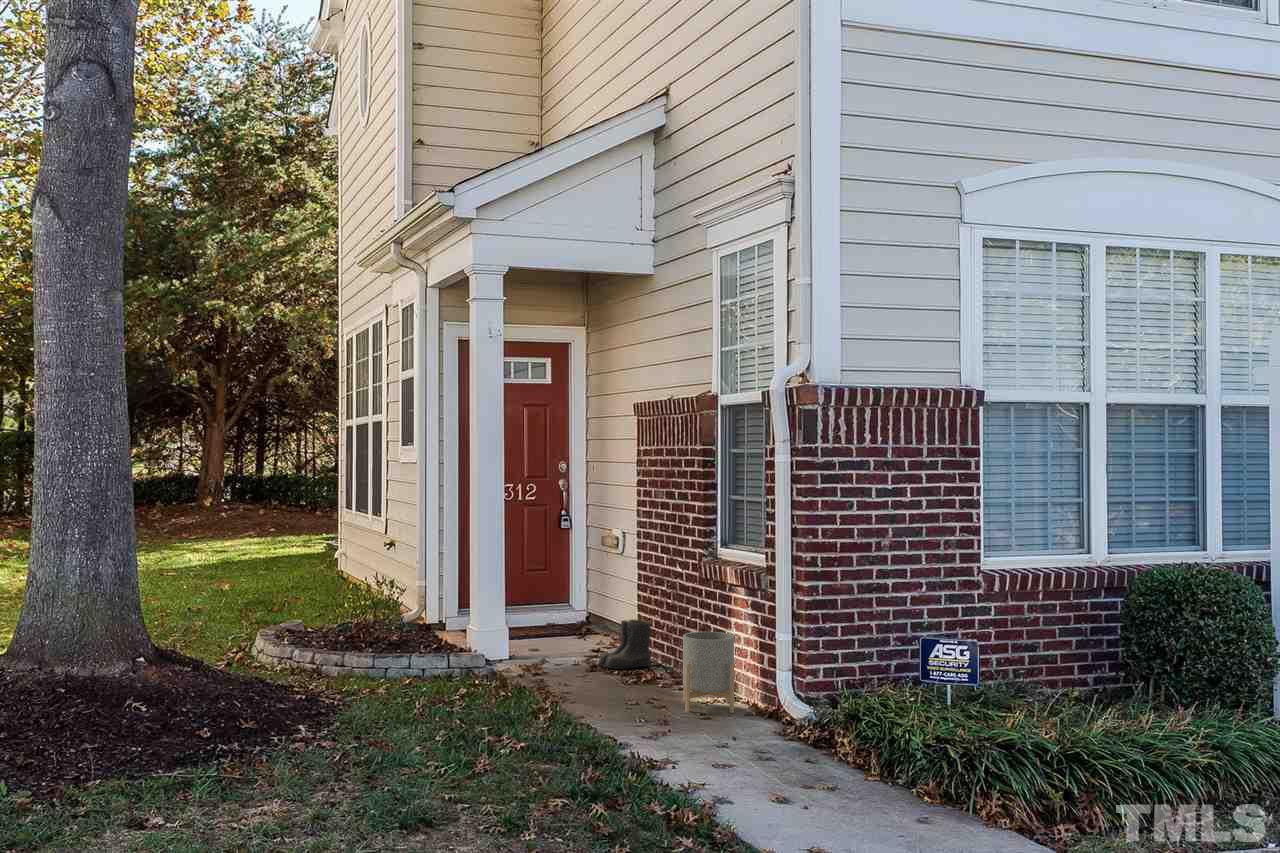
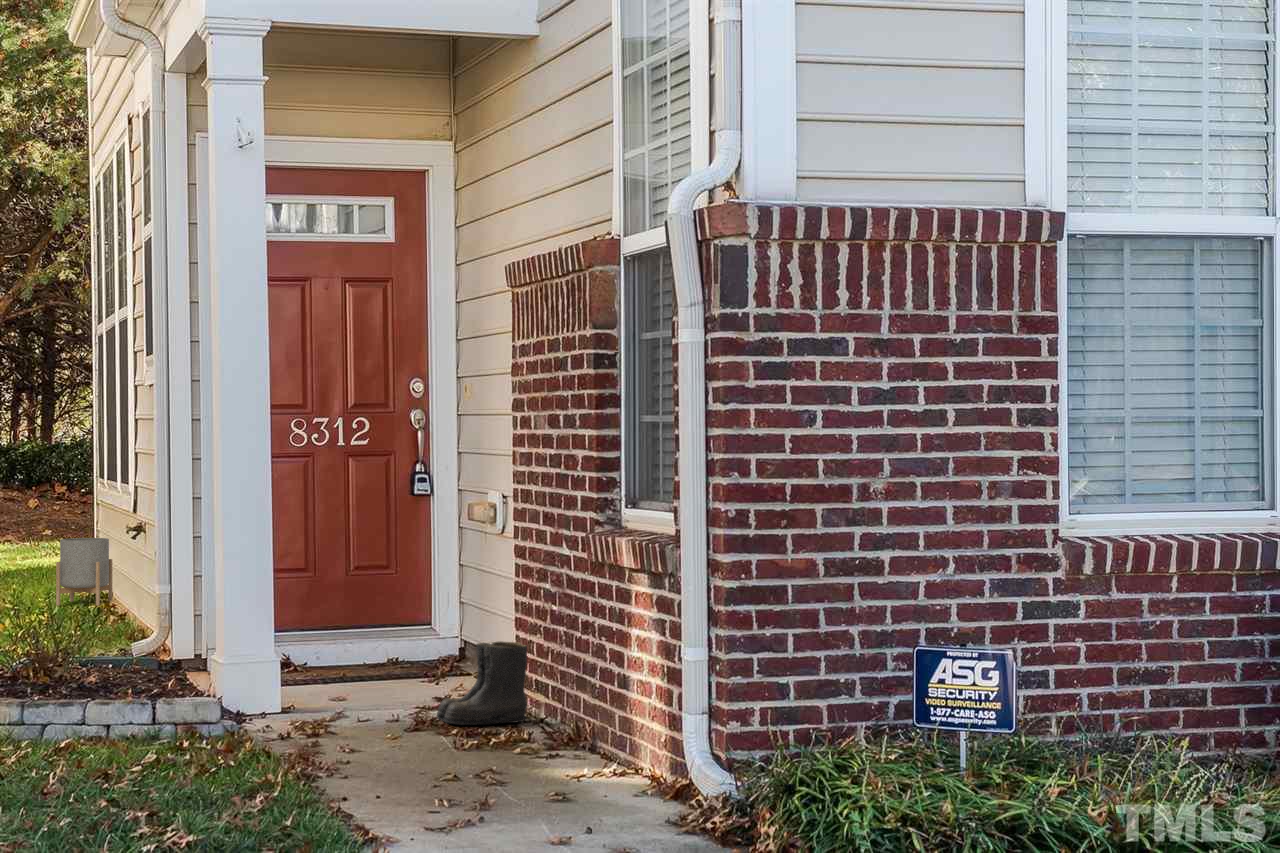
planter: present [683,632,734,713] -> present [56,538,112,605]

